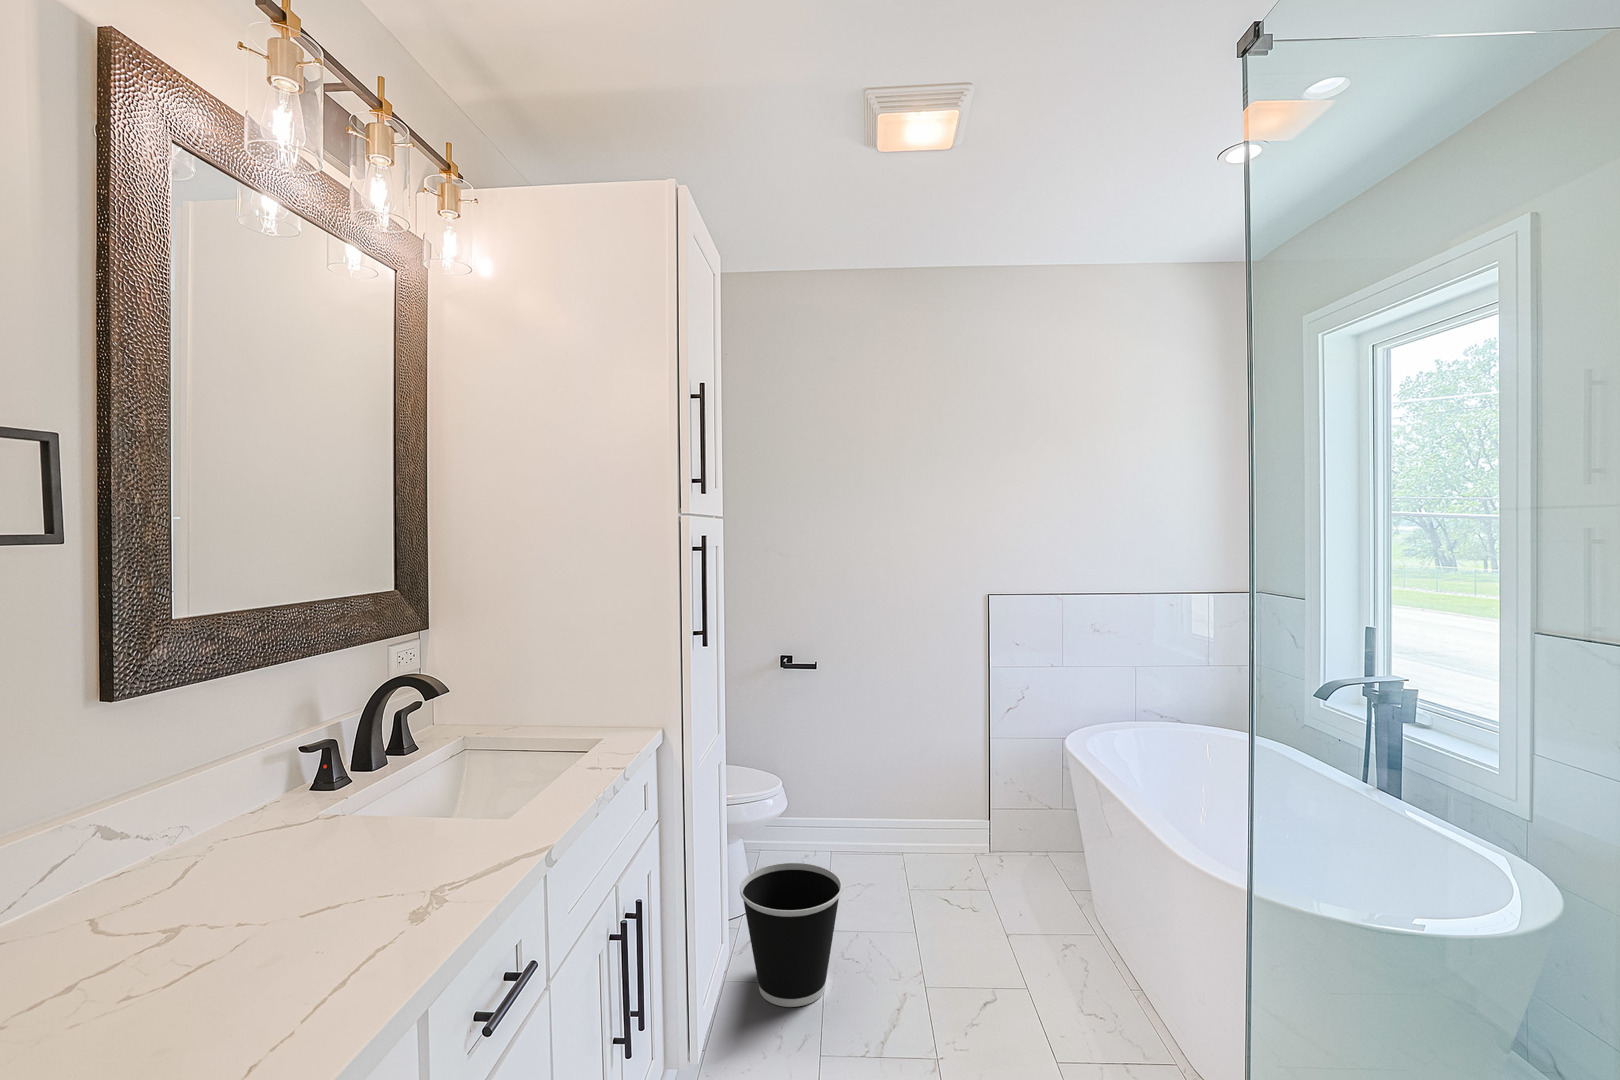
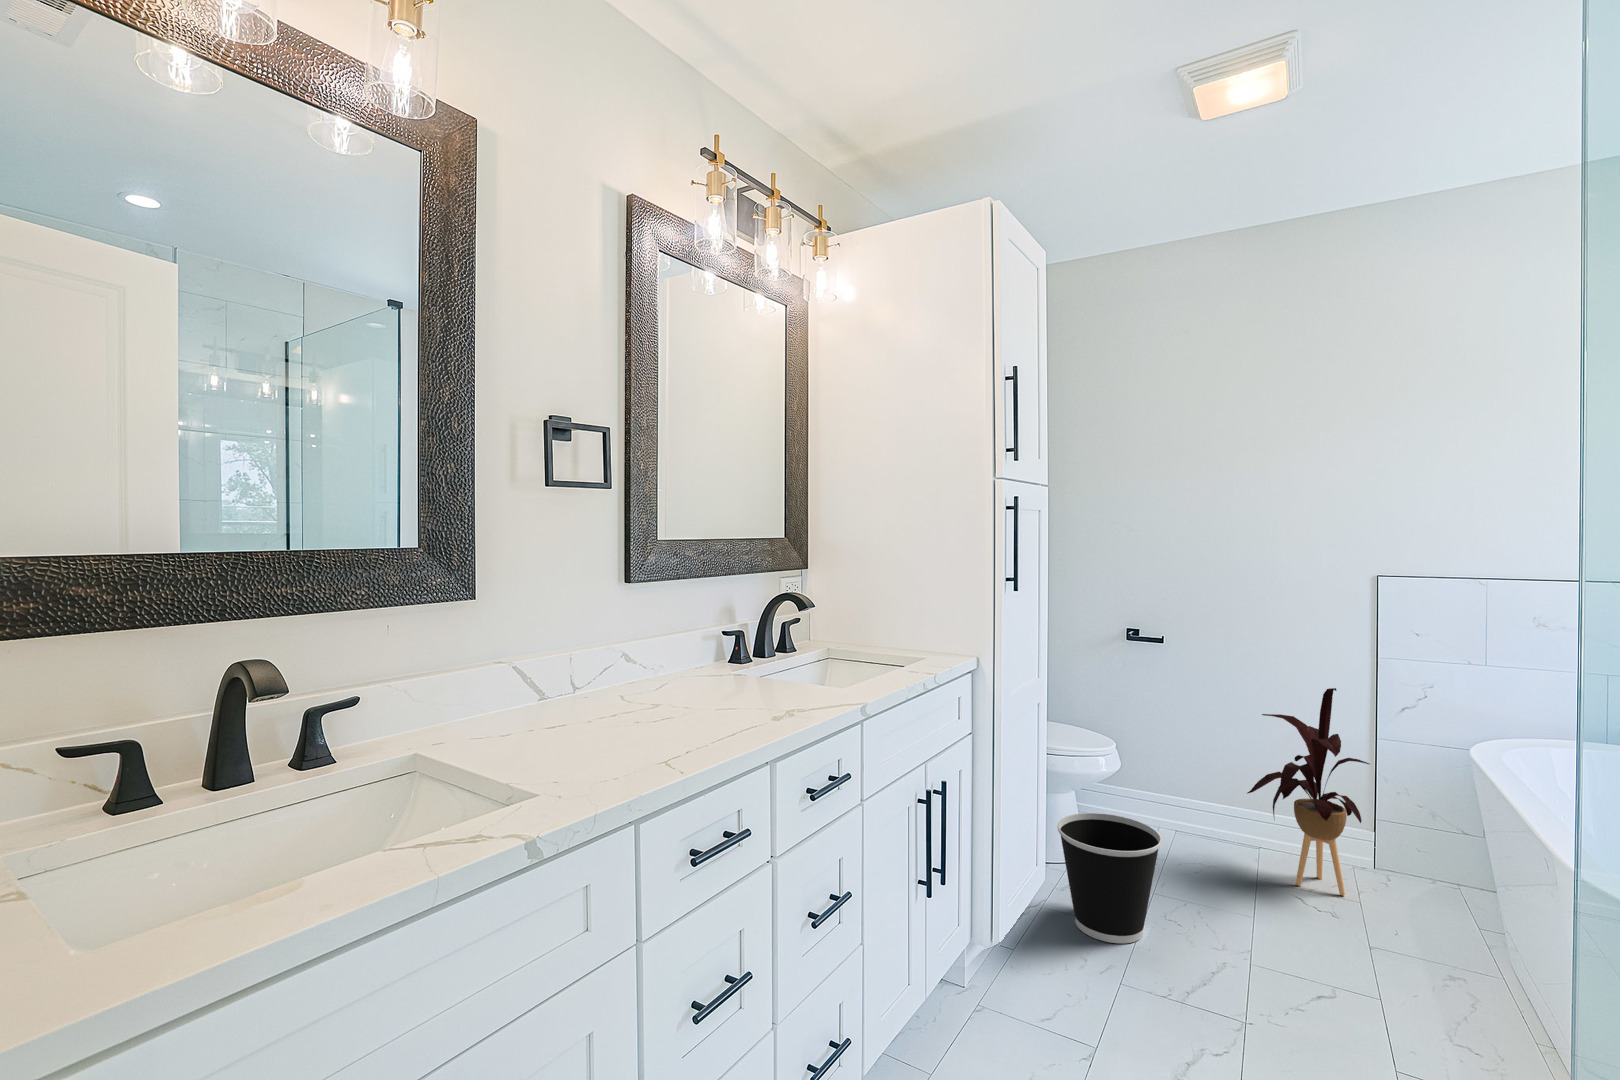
house plant: none [897,702,990,887] -> present [1247,688,1369,895]

